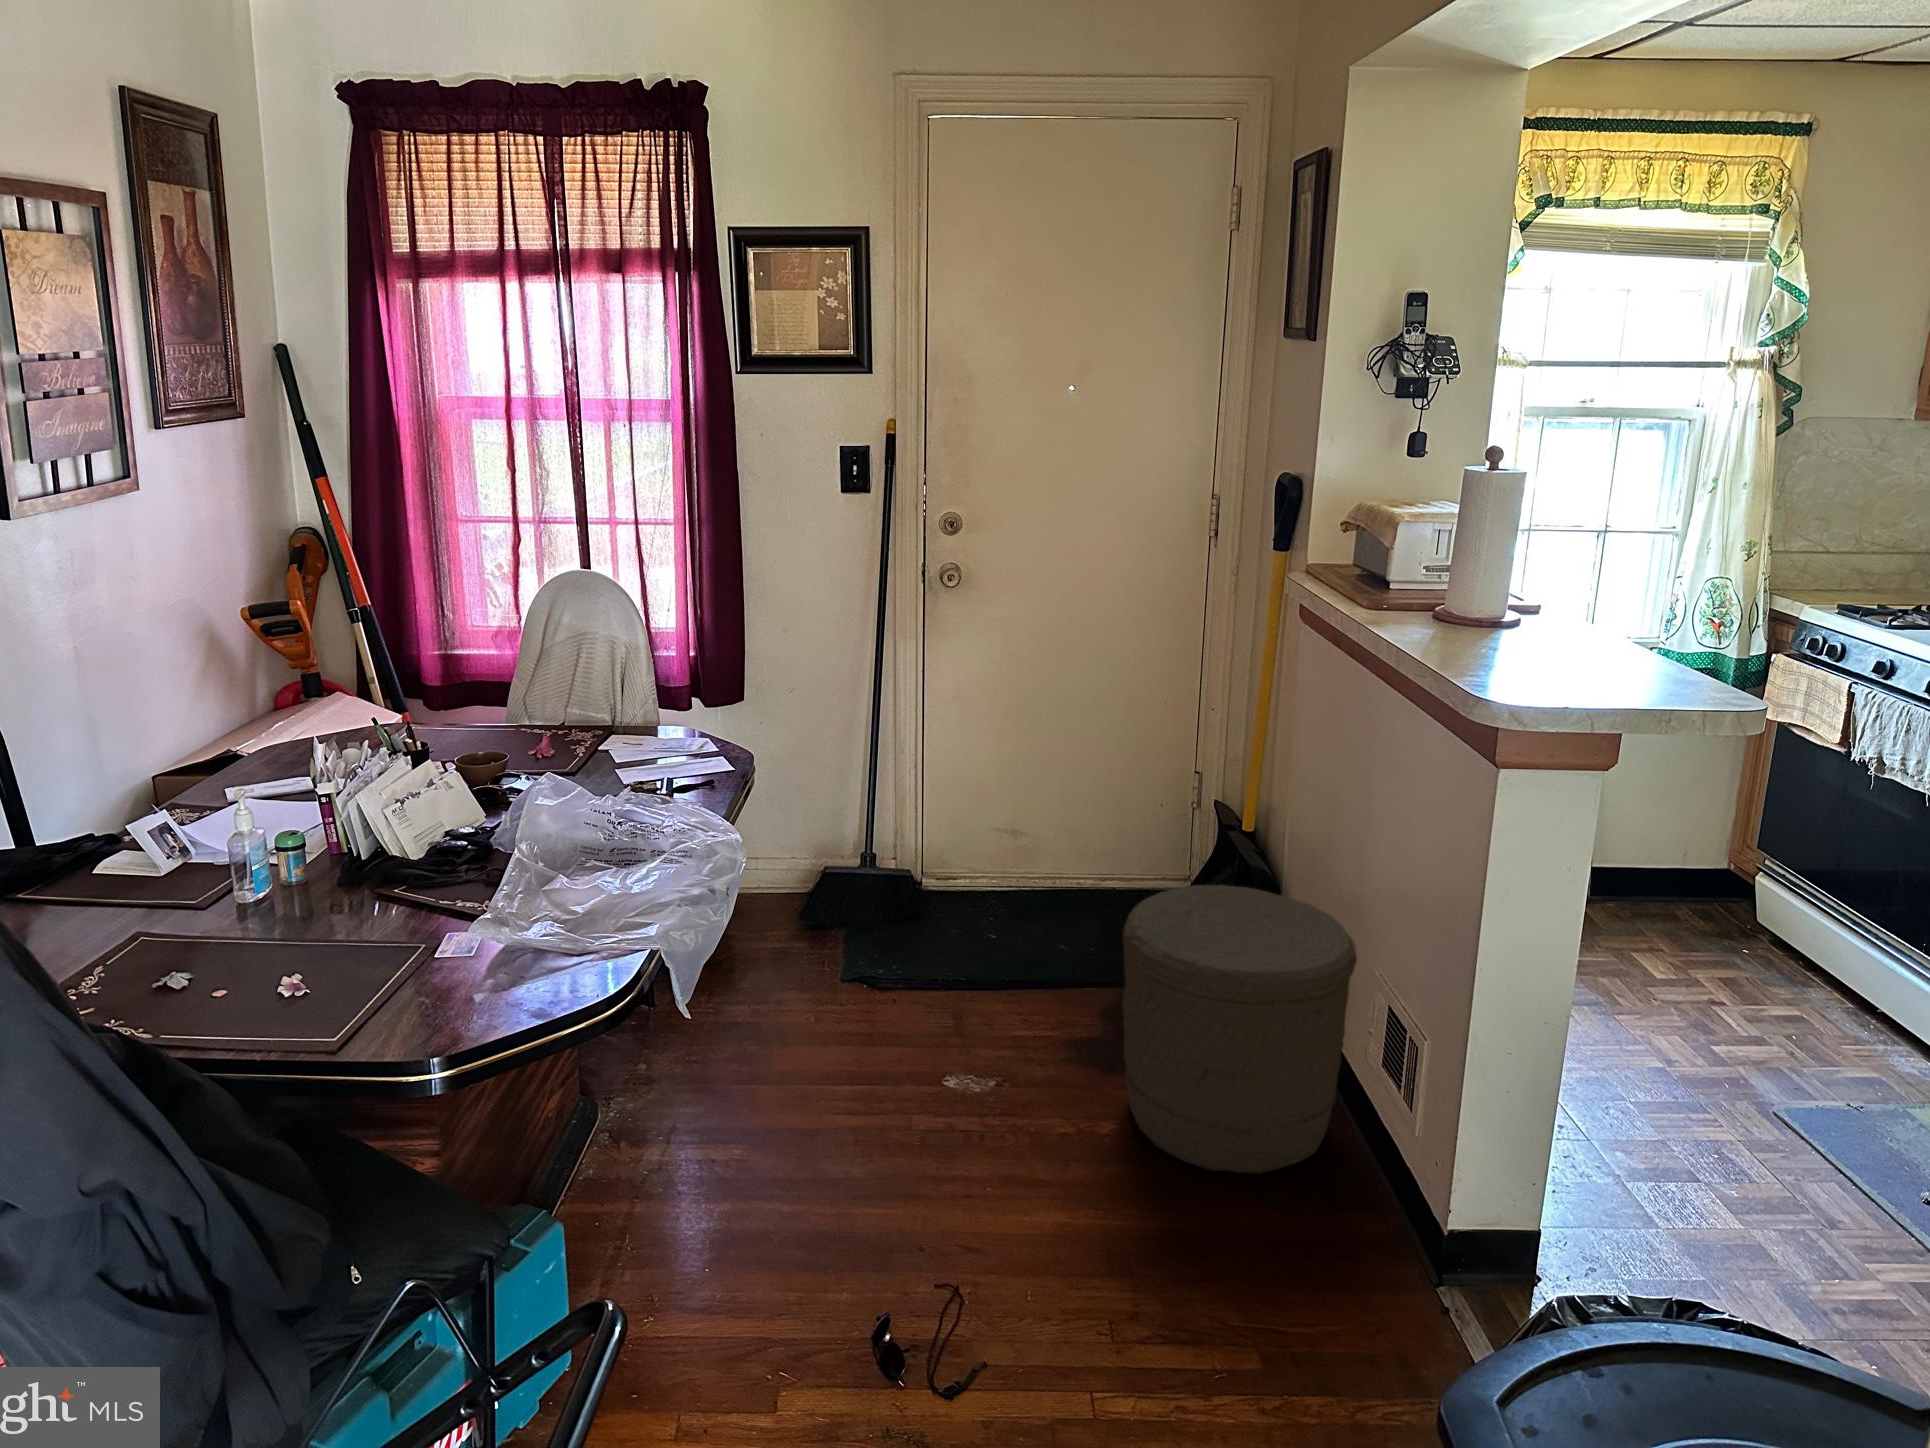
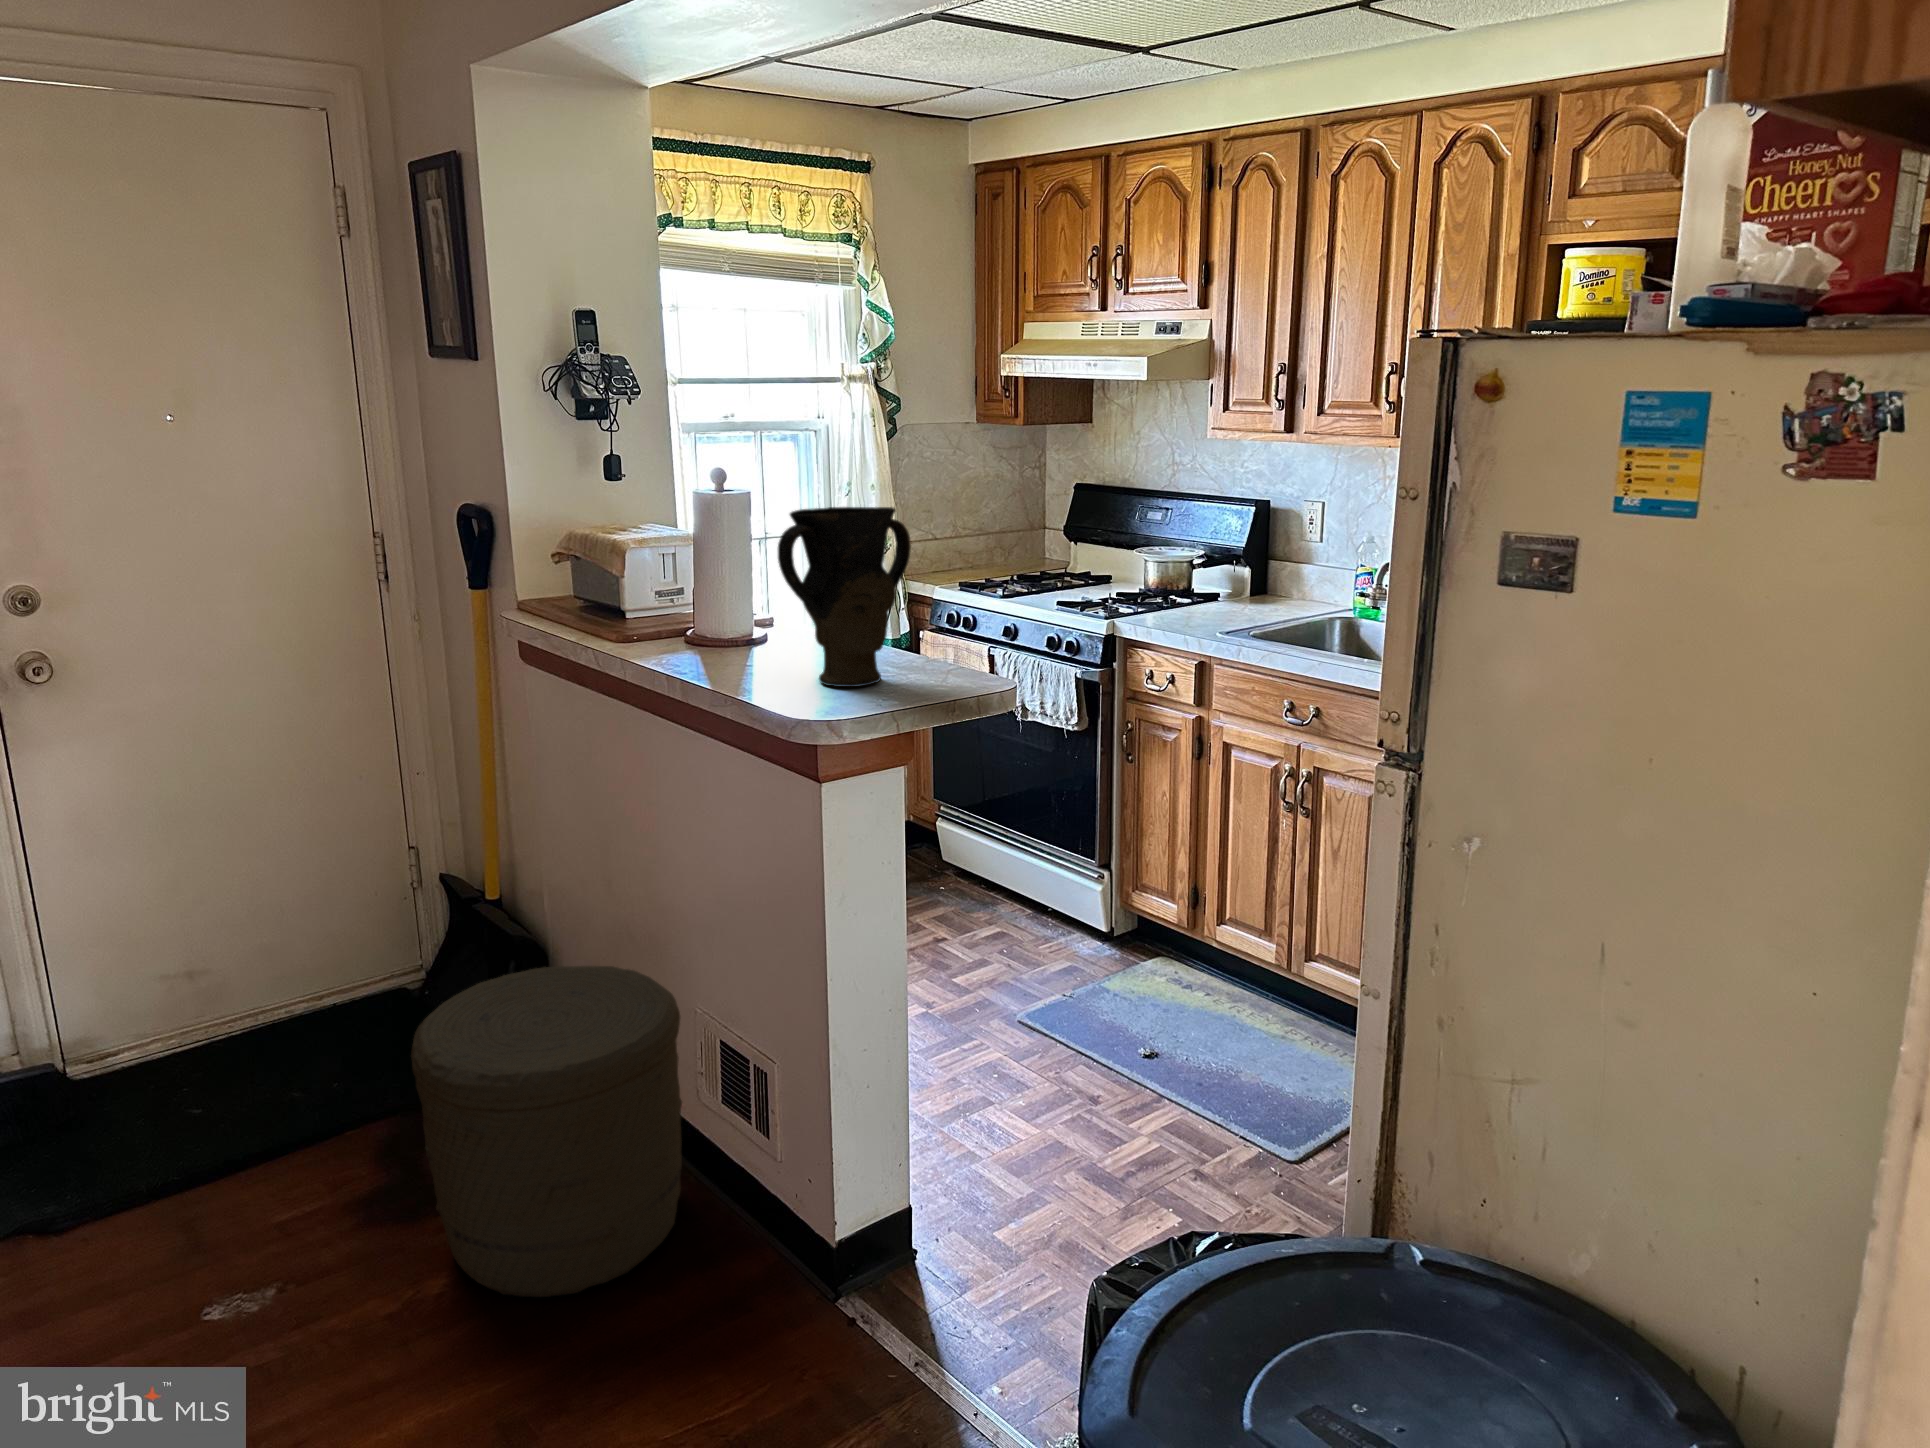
vase: none [1517,495,1683,683] -> present [778,507,911,687]

